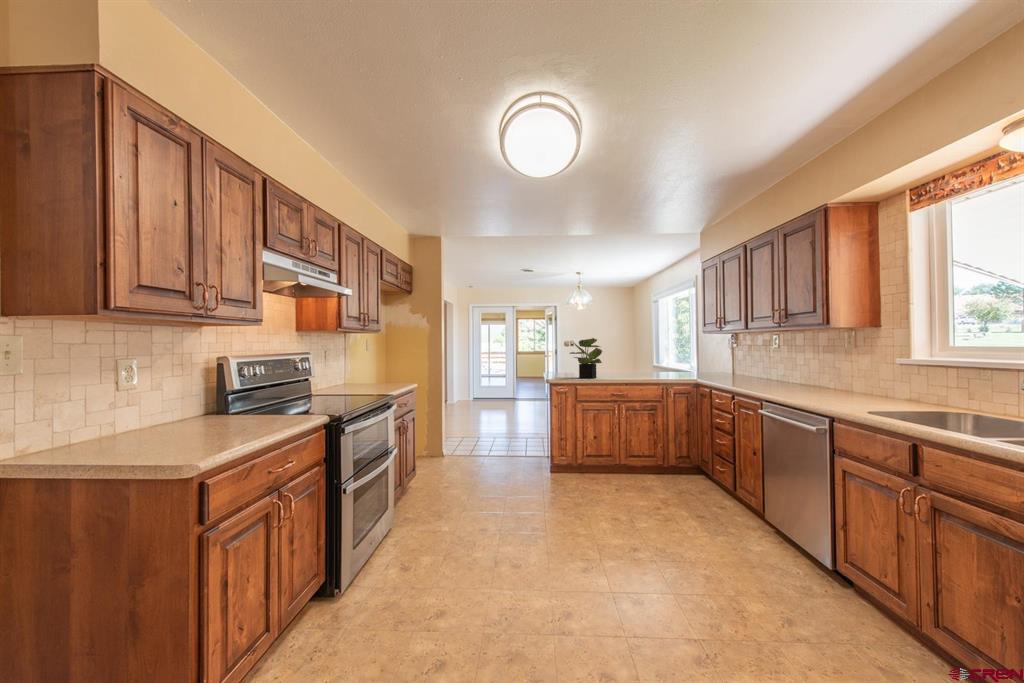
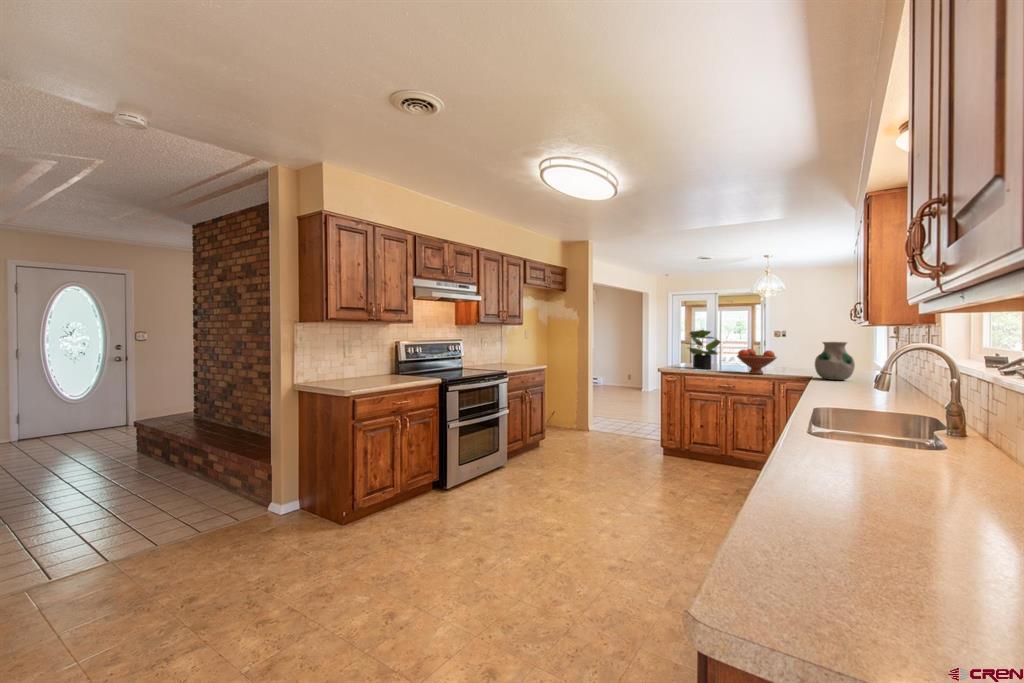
vase: none [686,348,714,381] -> present [815,342,855,380]
fruit bowl: none [624,356,657,380] -> present [737,349,777,374]

